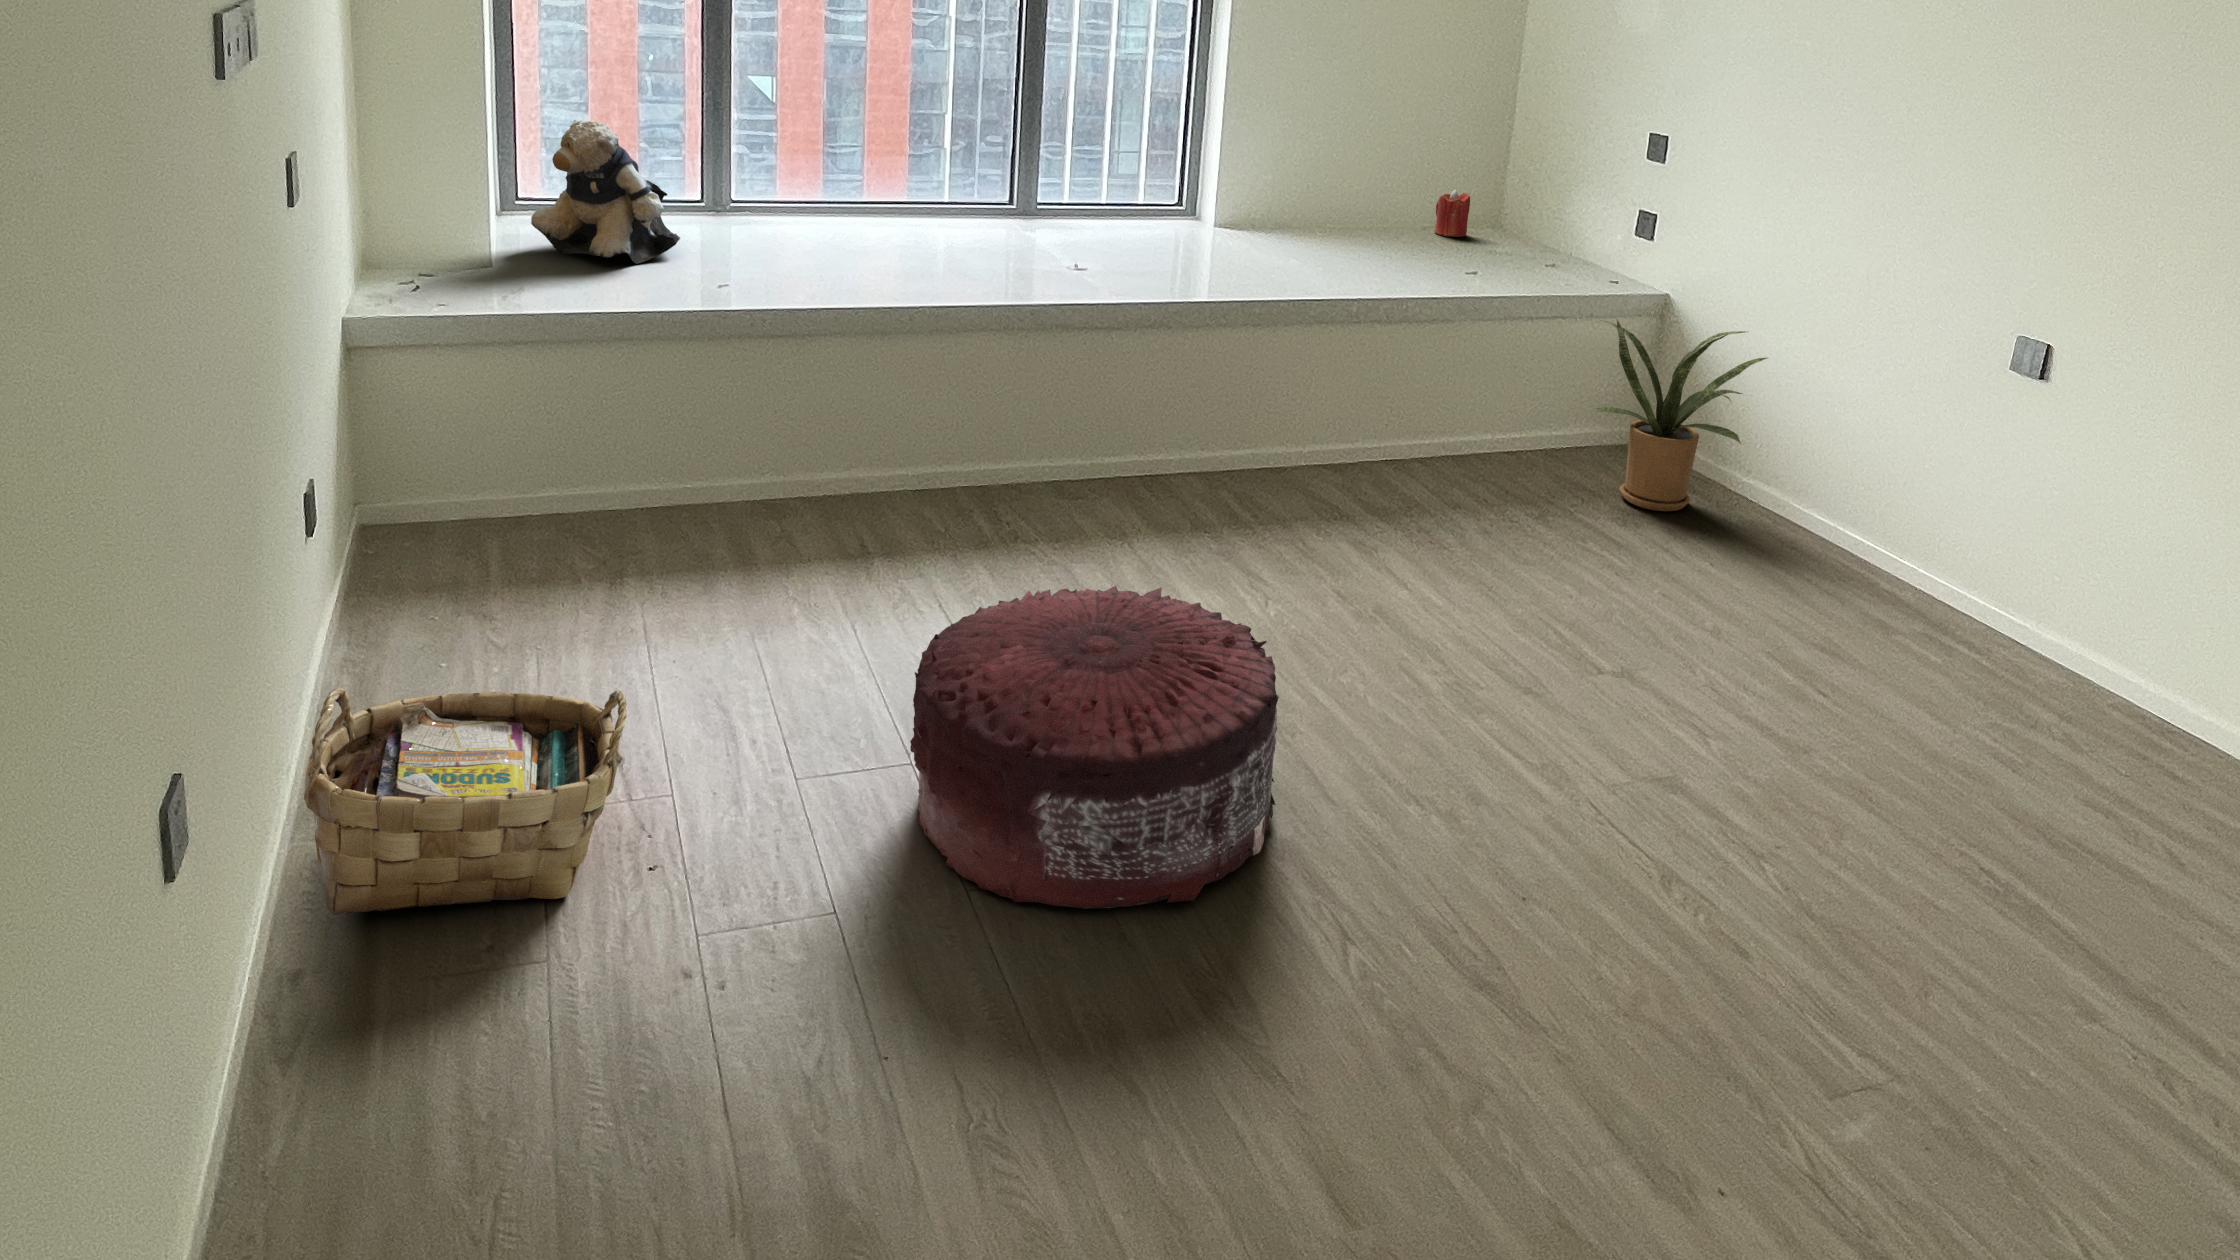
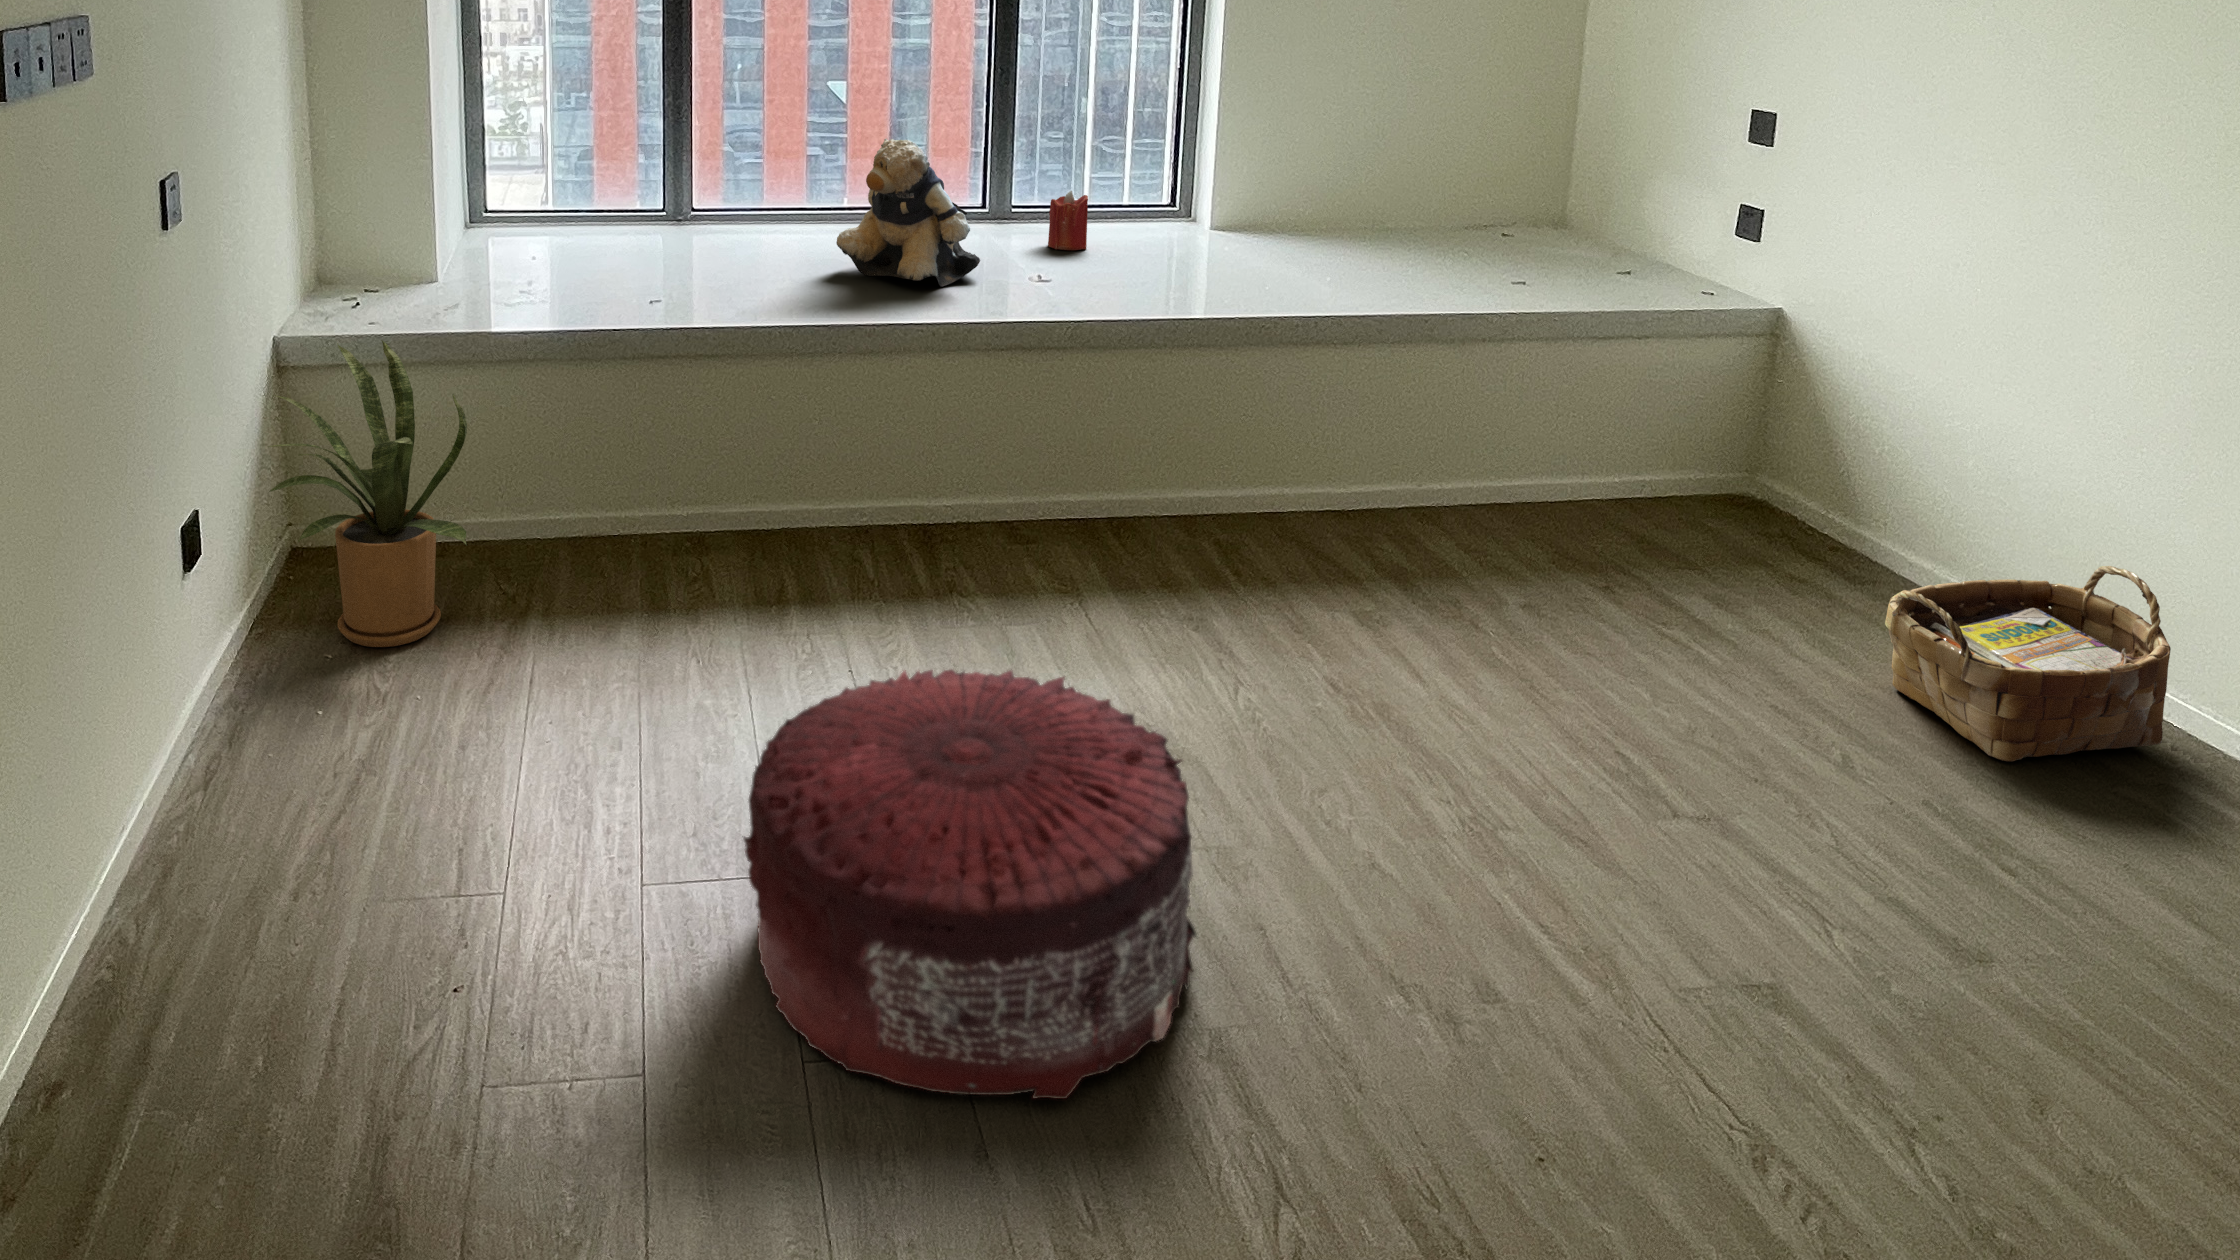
teddy bear: present [531,120,680,264] -> present [836,139,980,286]
candle: present [1435,190,1470,237] -> present [1048,191,1088,250]
house plant: present [1591,320,1767,511] -> present [269,341,467,647]
woven basket: present [303,687,627,915] -> present [1885,566,2171,761]

